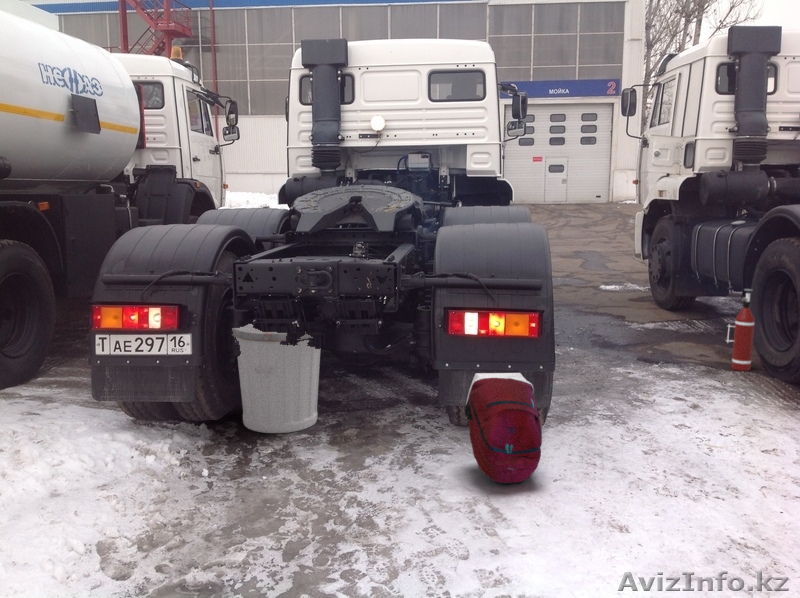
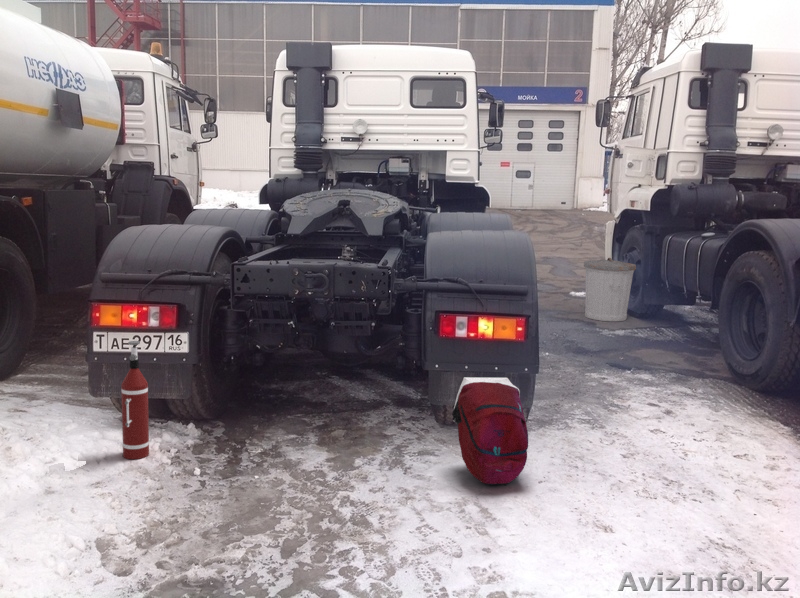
fire extinguisher: present [726,289,755,371] -> present [121,341,149,459]
trash can: present [232,324,320,433] -> present [584,258,636,321]

